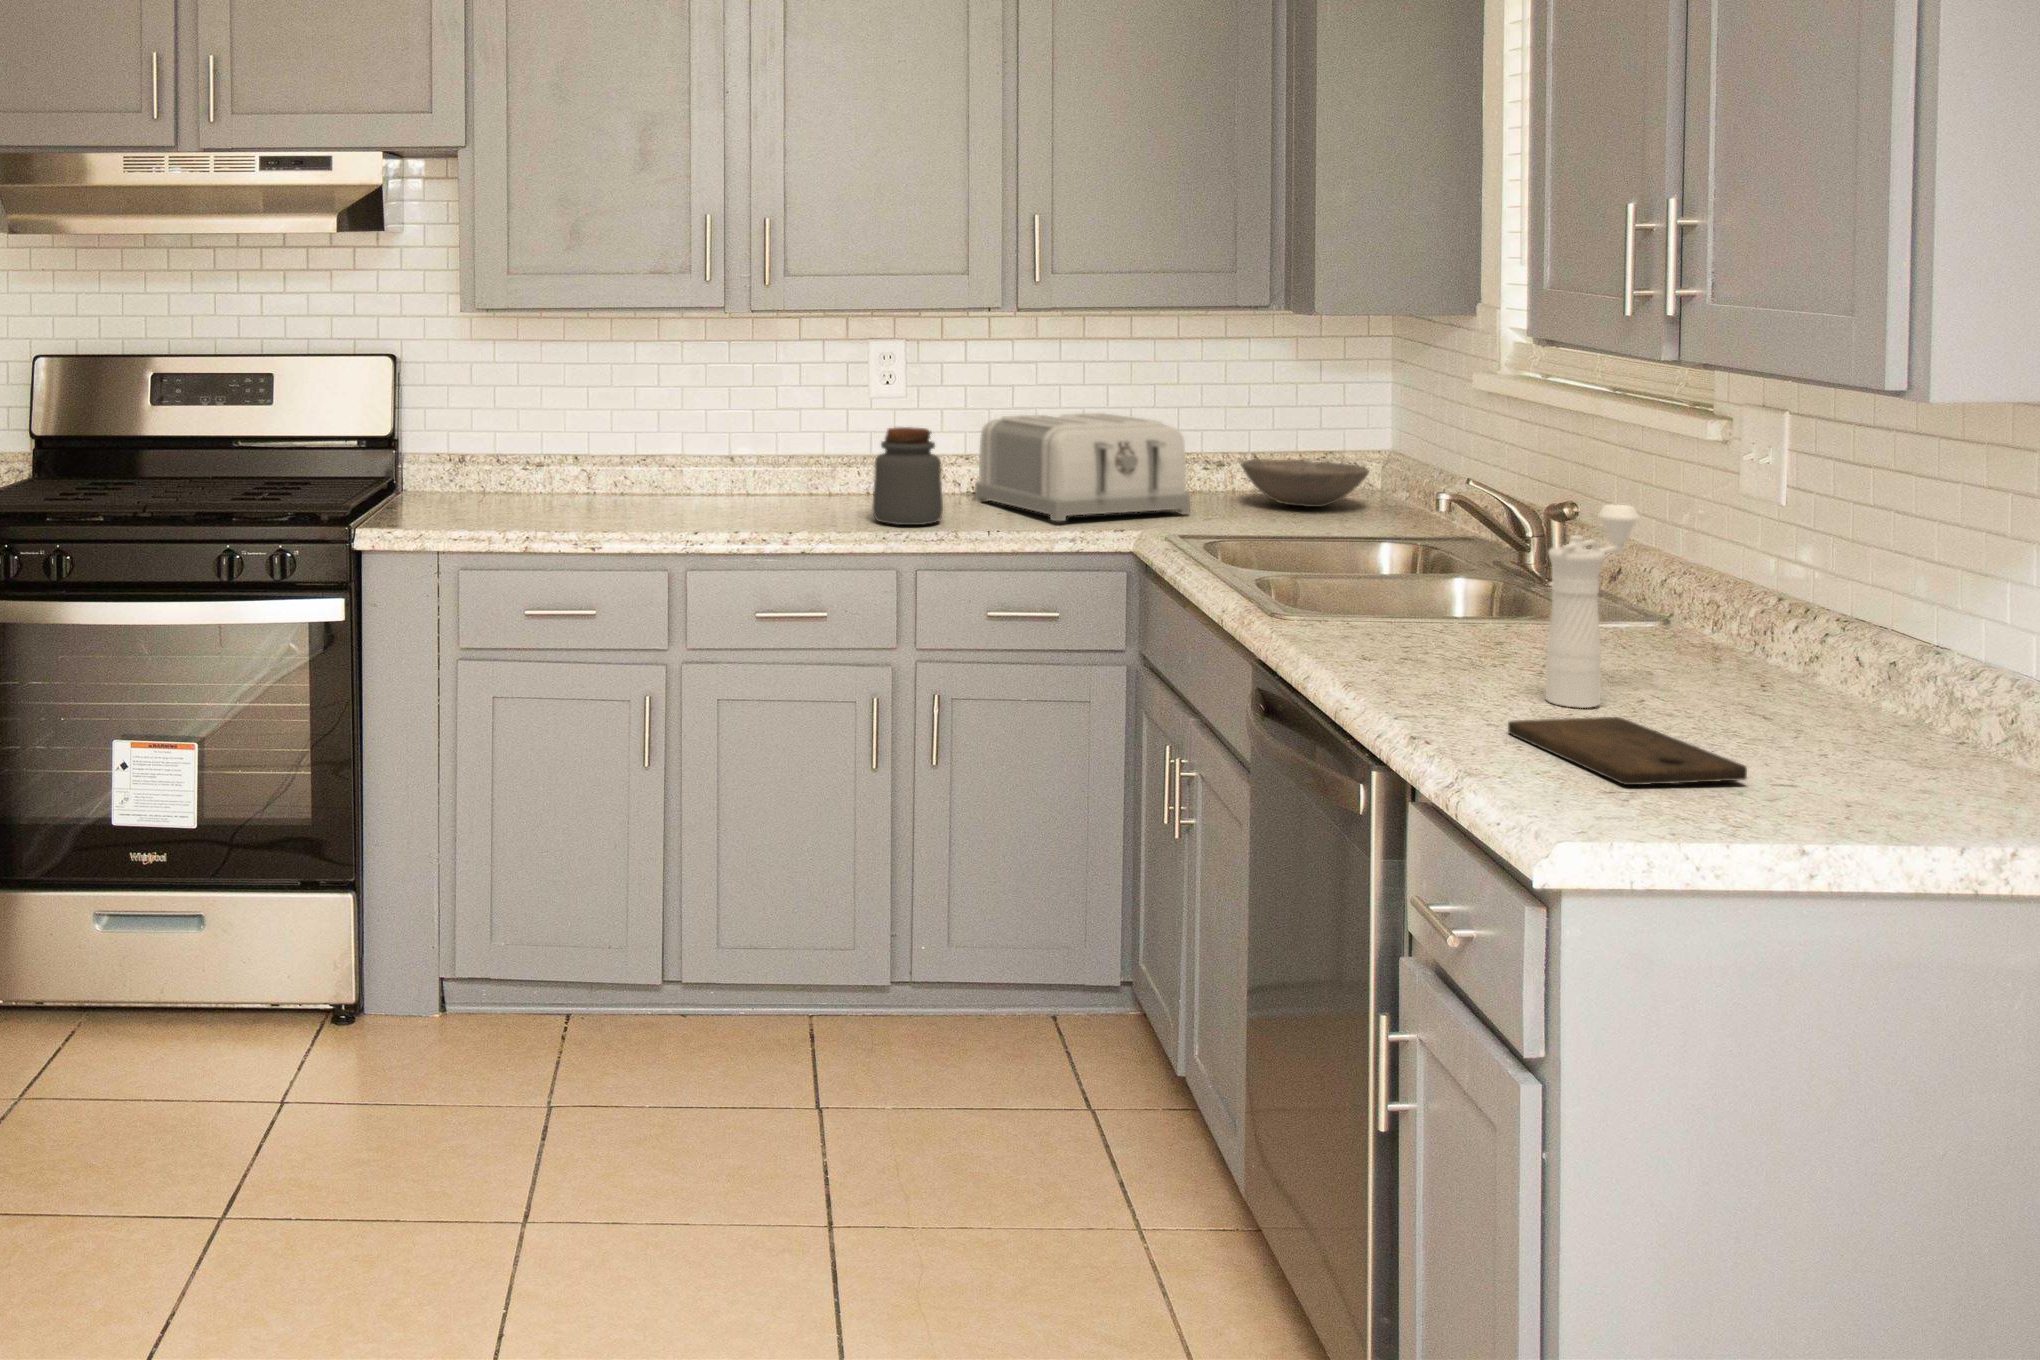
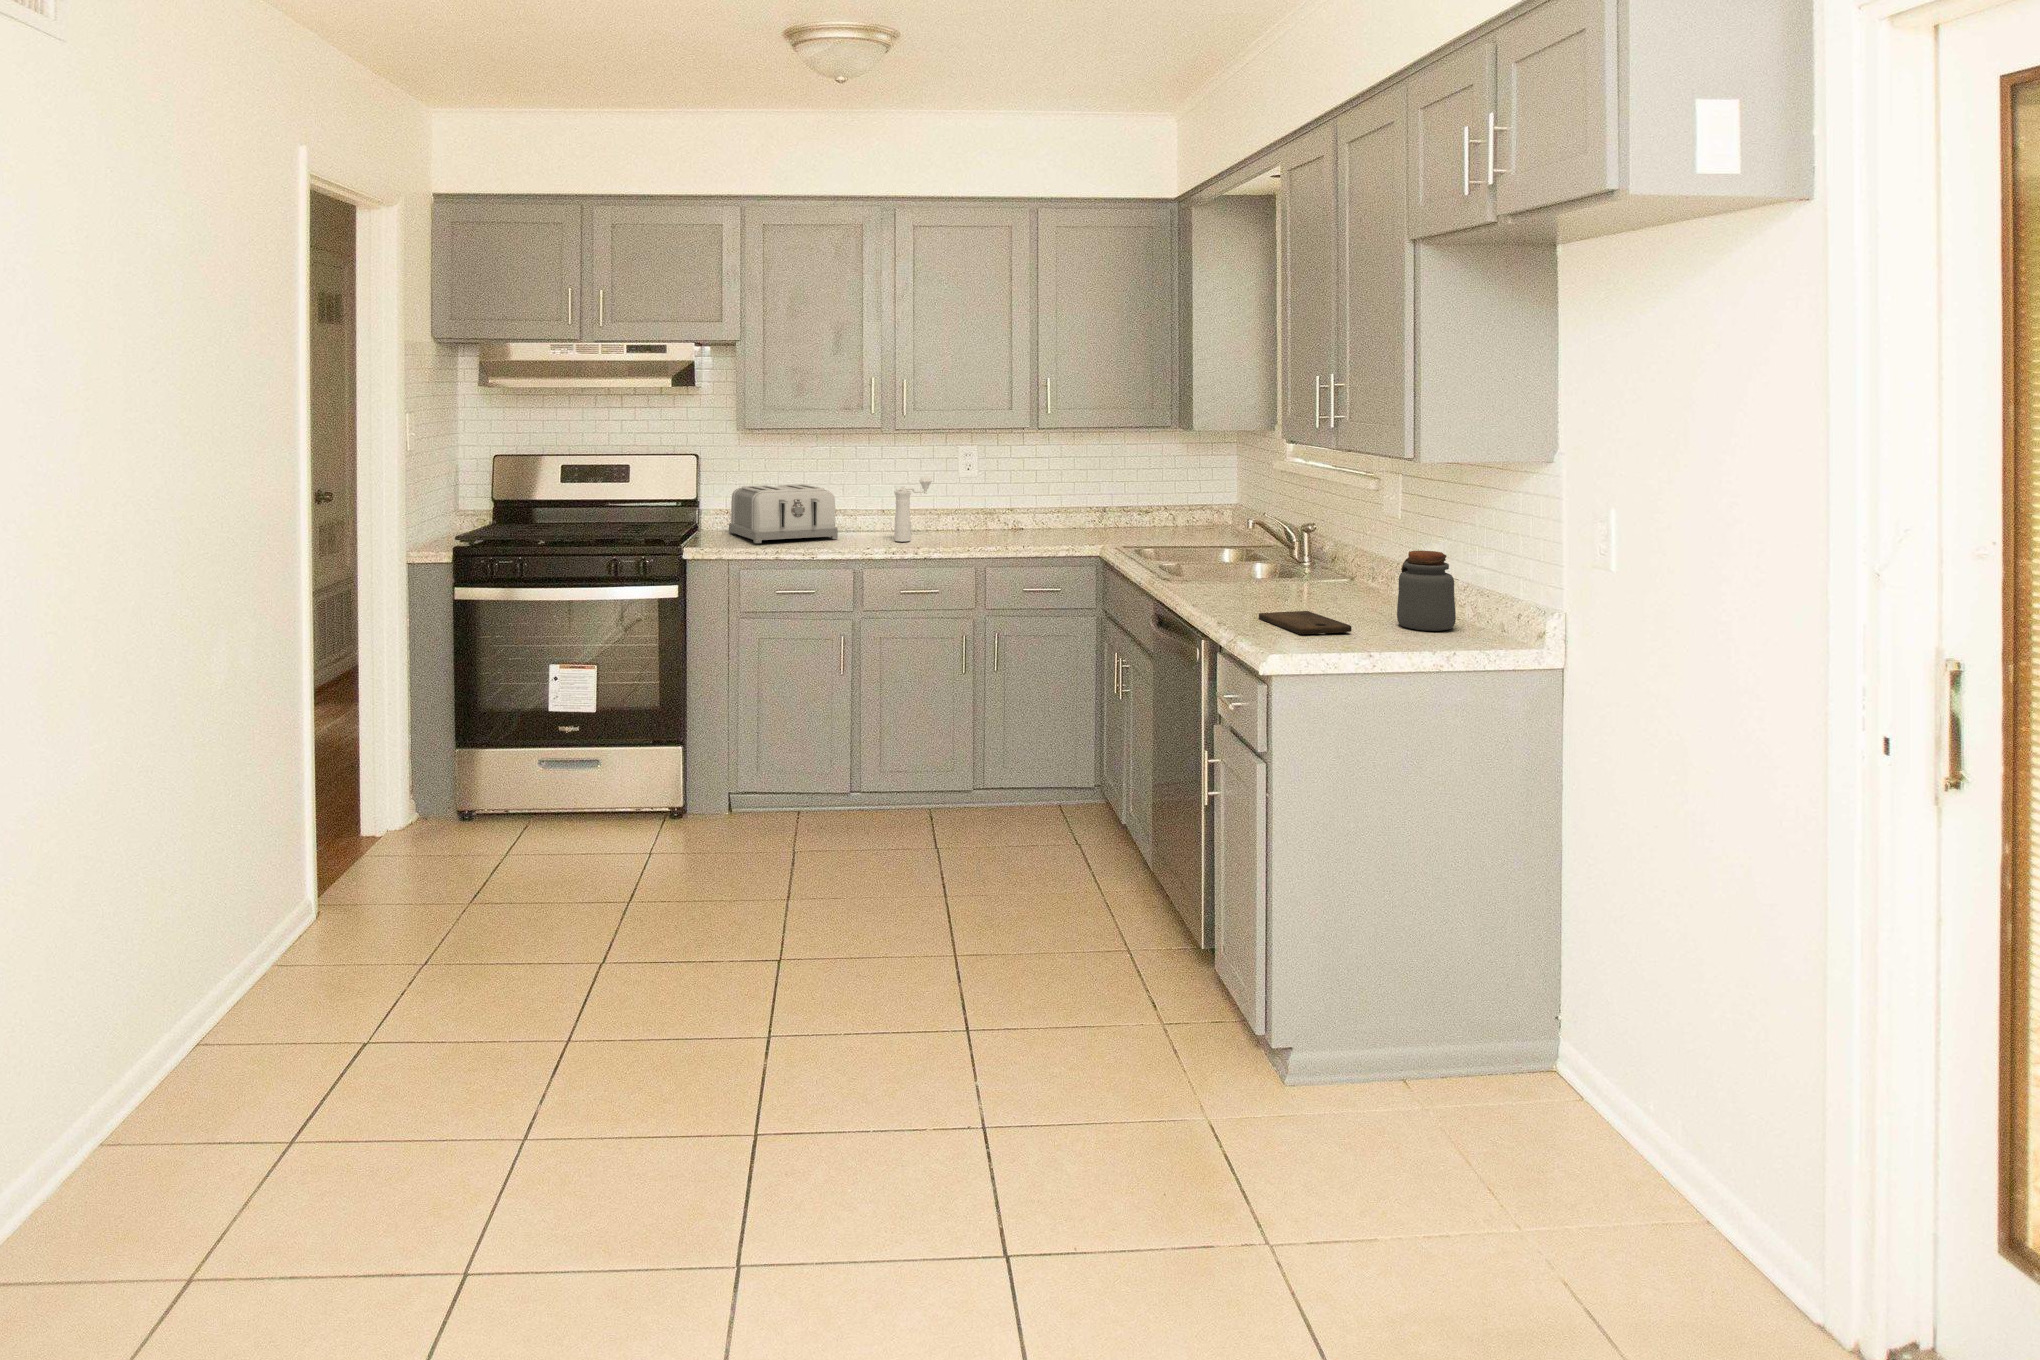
toaster: present [975,413,1190,521] -> present [729,484,838,543]
jar: present [872,427,943,525] -> present [1397,551,1456,631]
bowl: present [1241,459,1369,507] -> none [1159,506,1225,531]
pepper mill: present [1546,504,1639,708] -> present [894,477,932,542]

